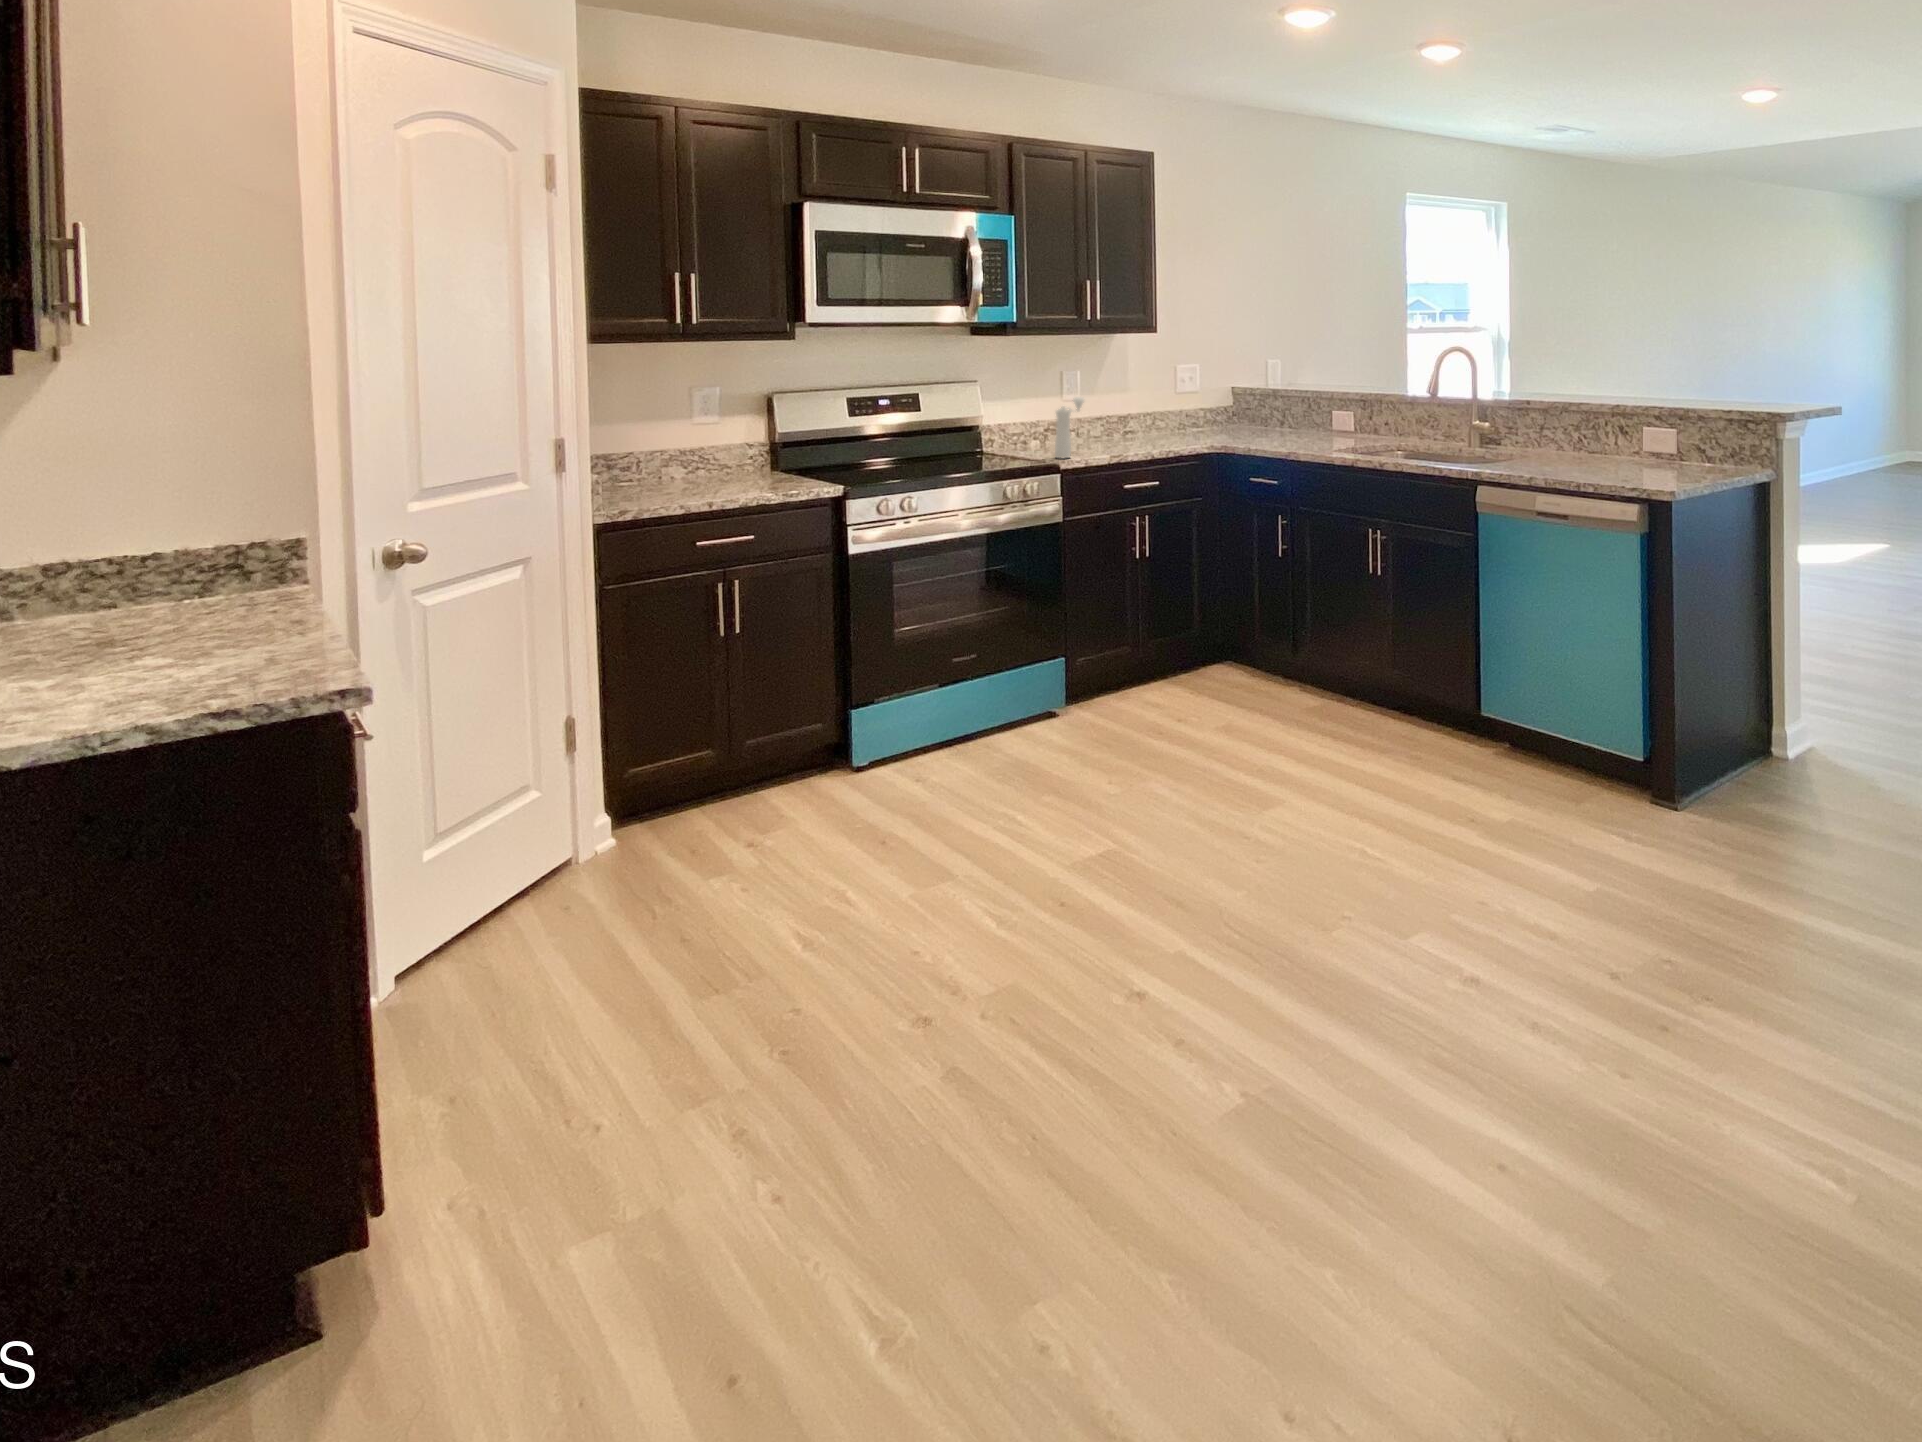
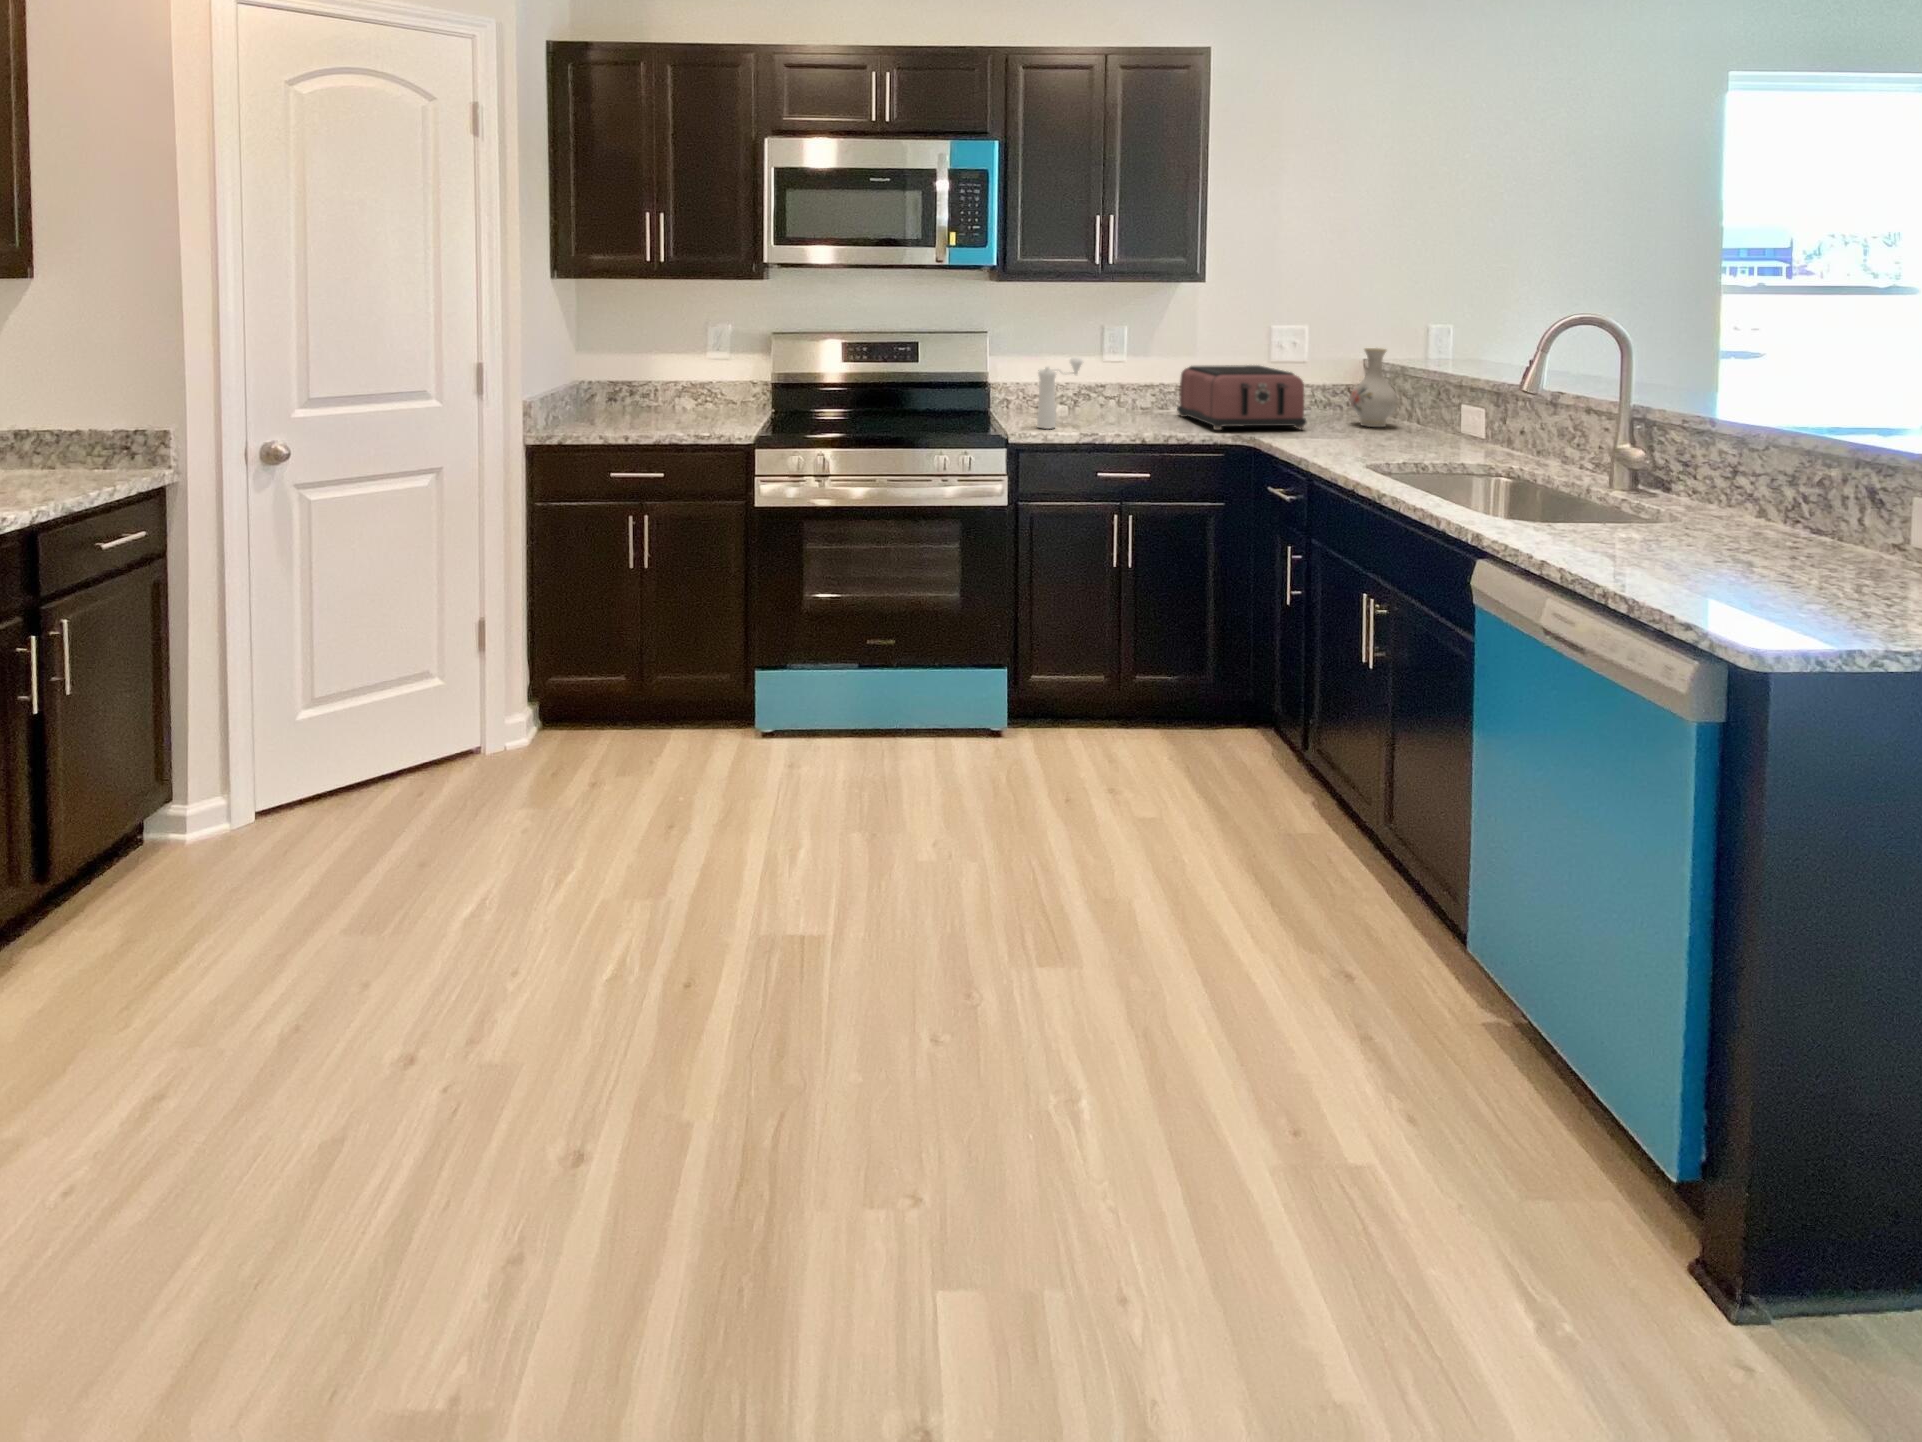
vase: none [1252,378,1284,436] -> present [1350,348,1398,427]
toaster: none [1132,396,1237,447] -> present [1177,365,1307,430]

